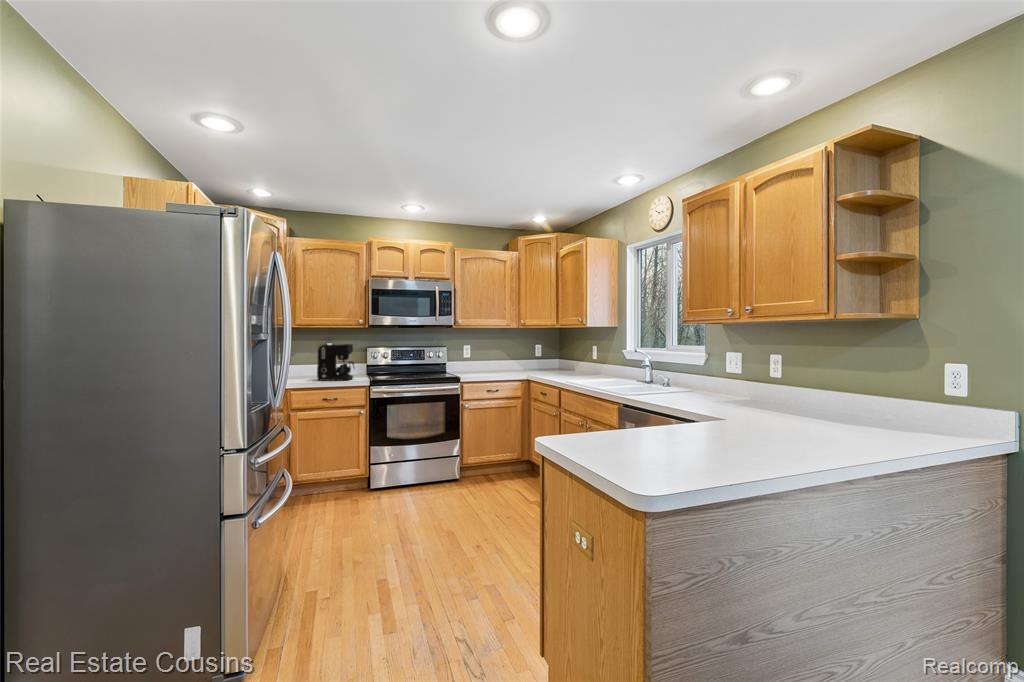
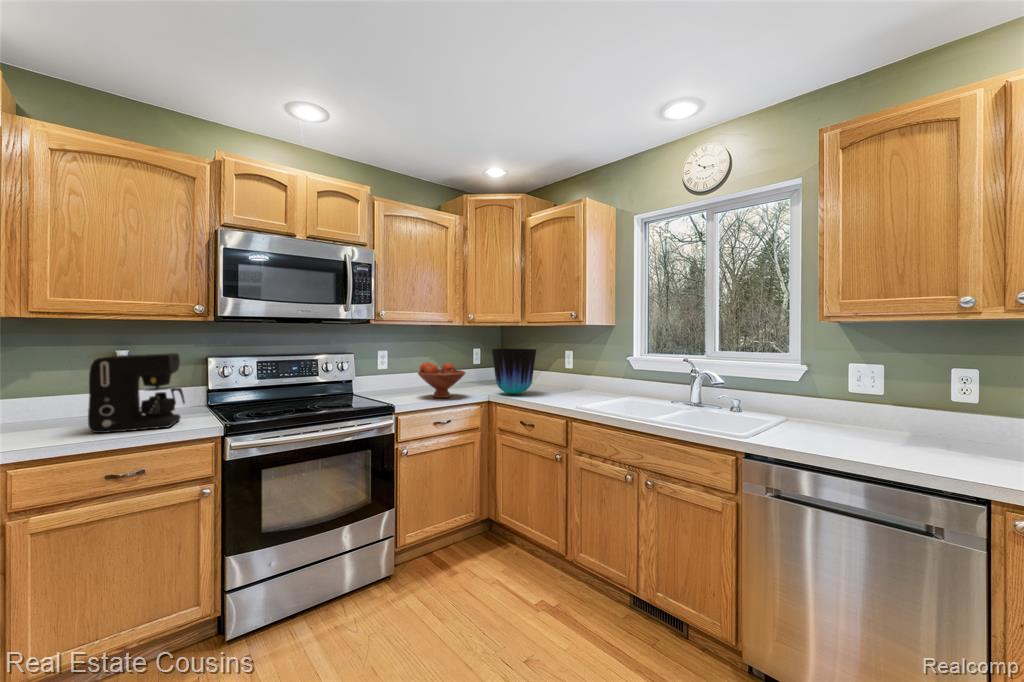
vase: none [533,344,565,376] -> present [492,349,536,394]
fruit bowl: none [482,352,513,376] -> present [418,362,466,398]

